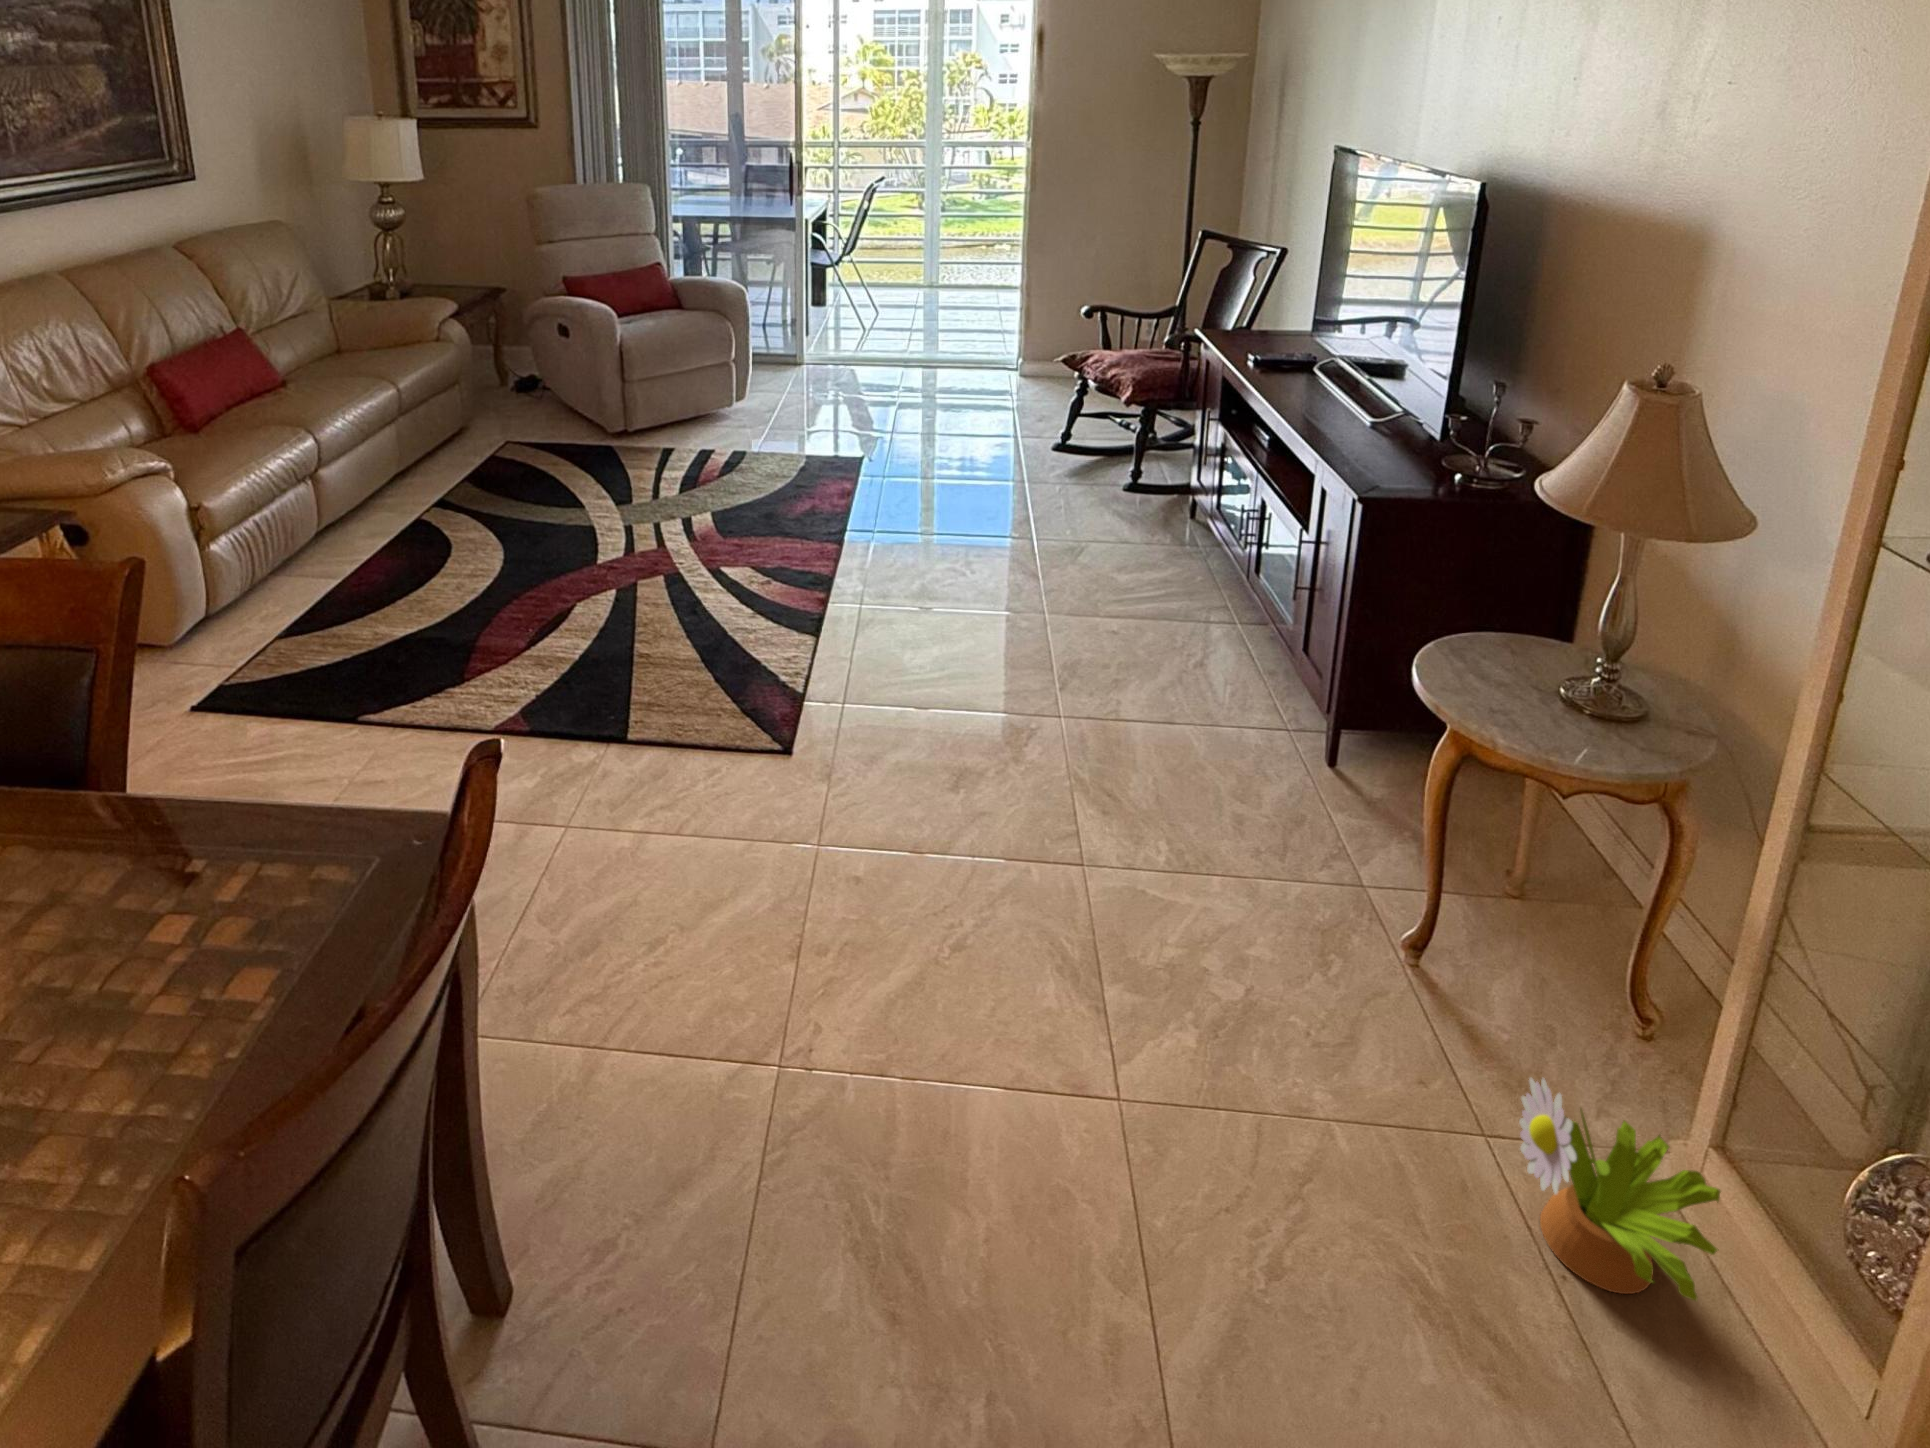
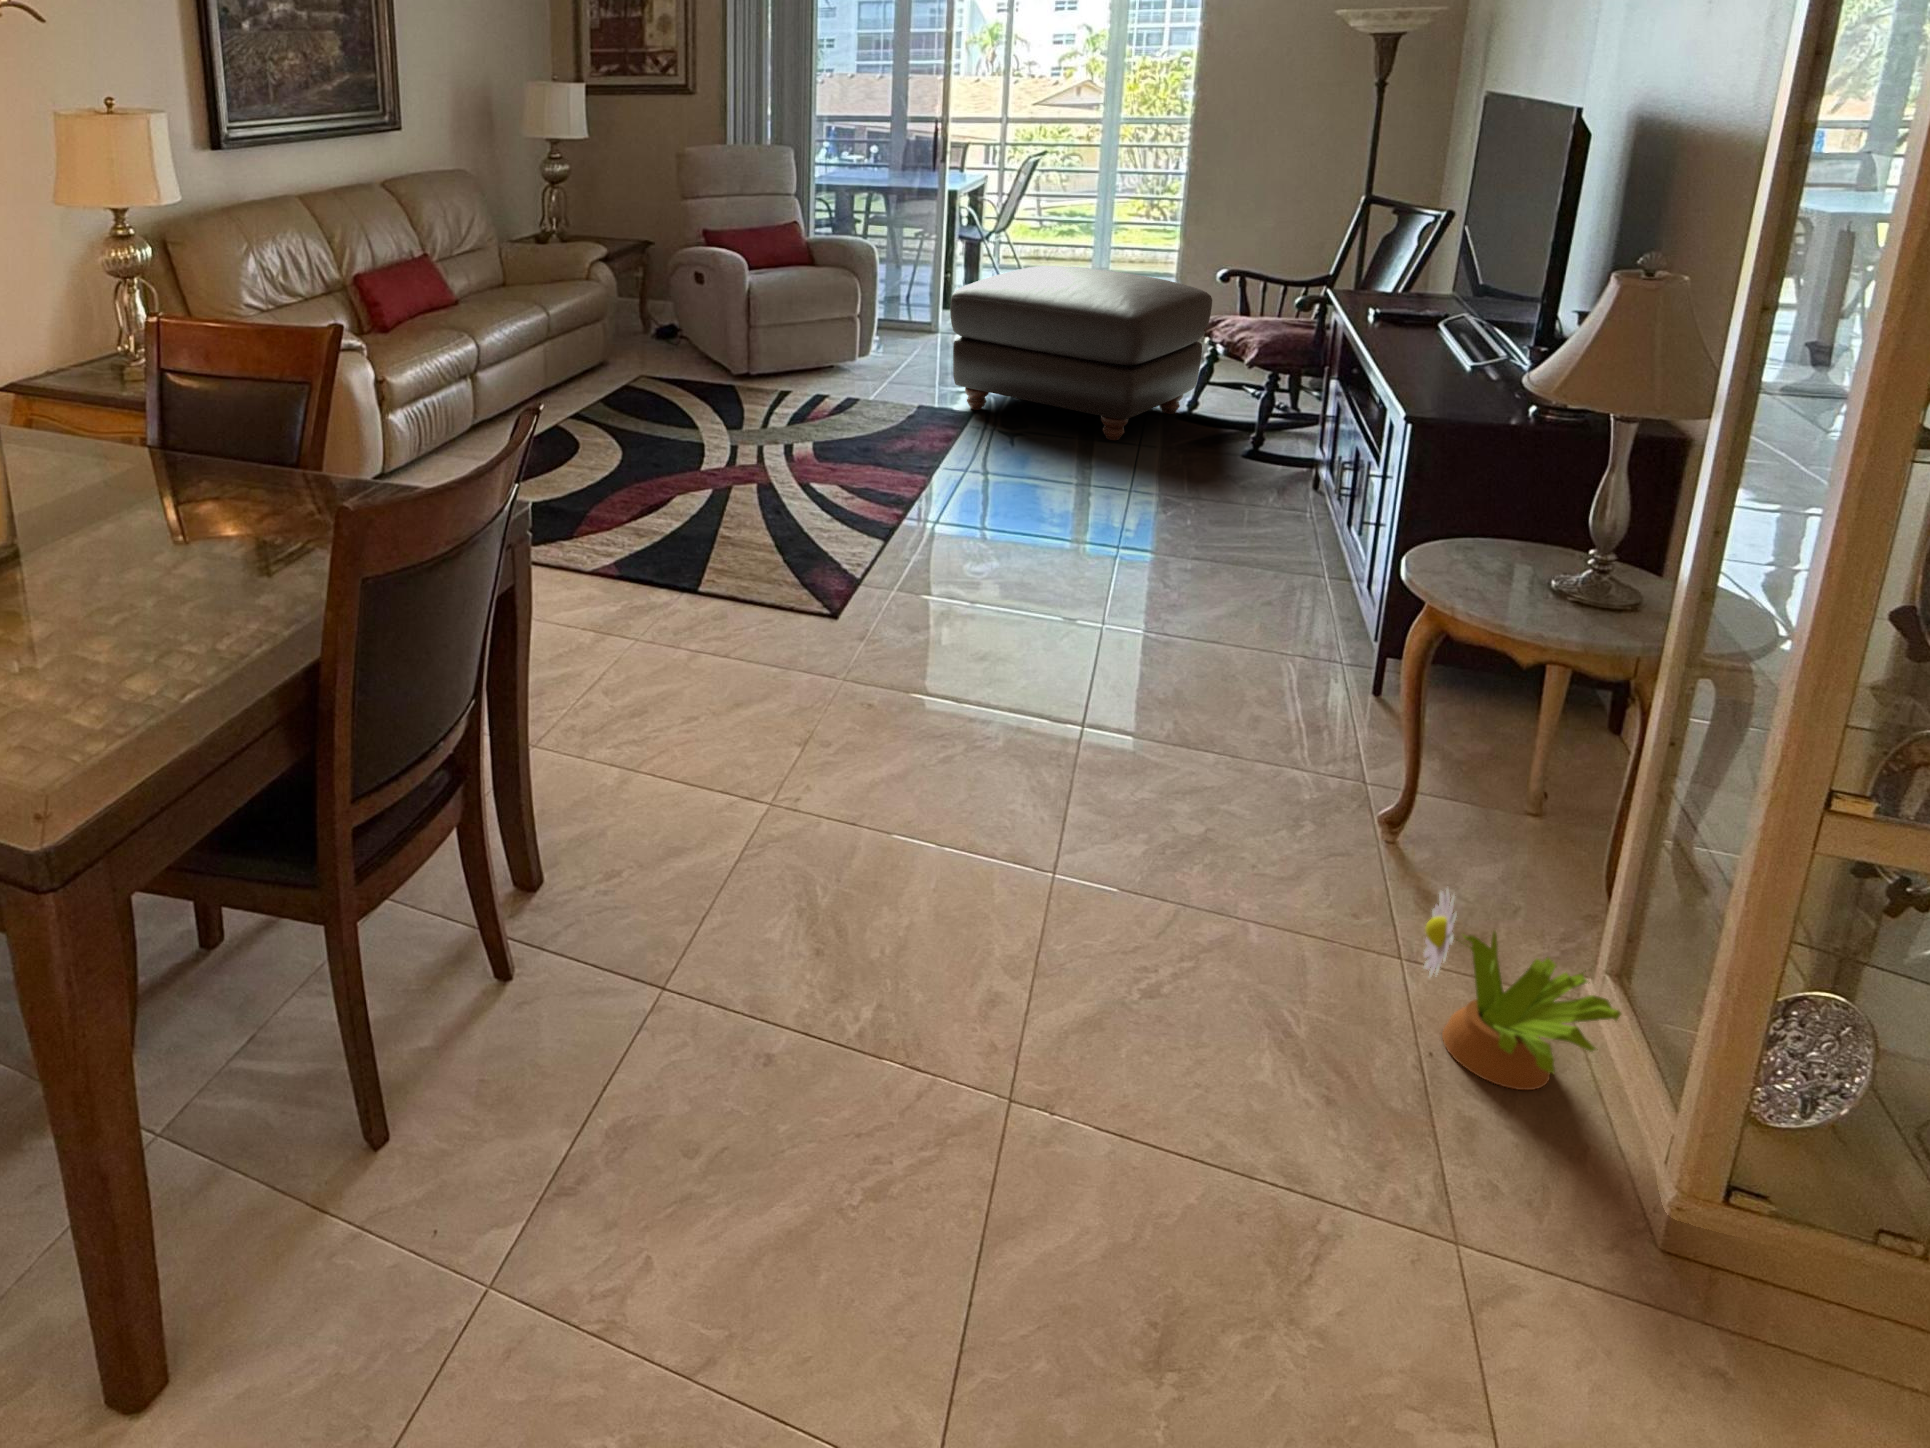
ottoman: none [837,306,1076,479] -> present [950,266,1212,440]

